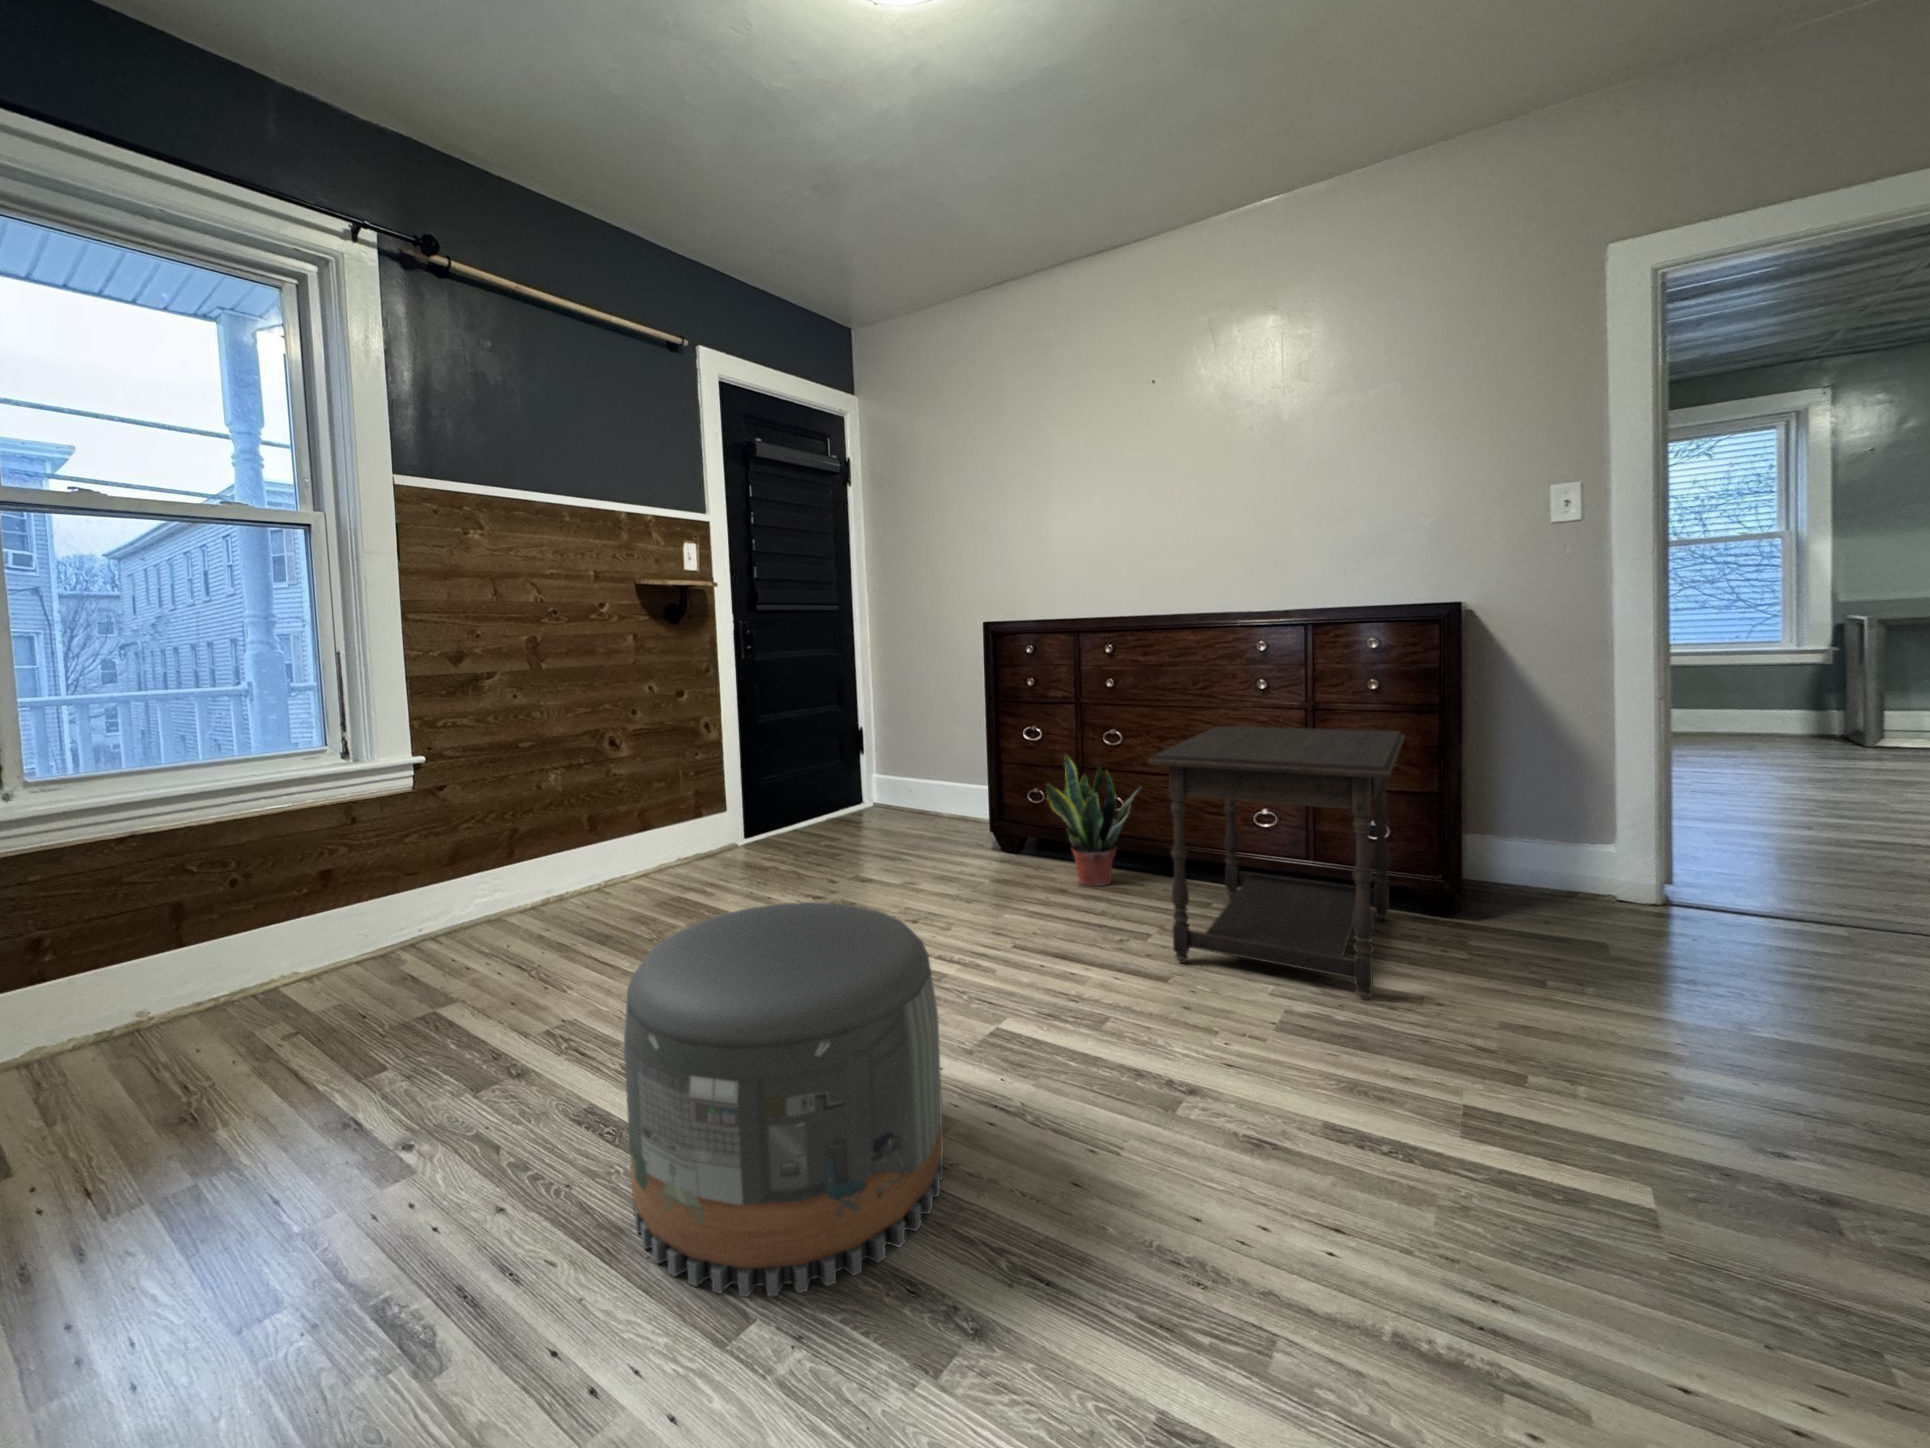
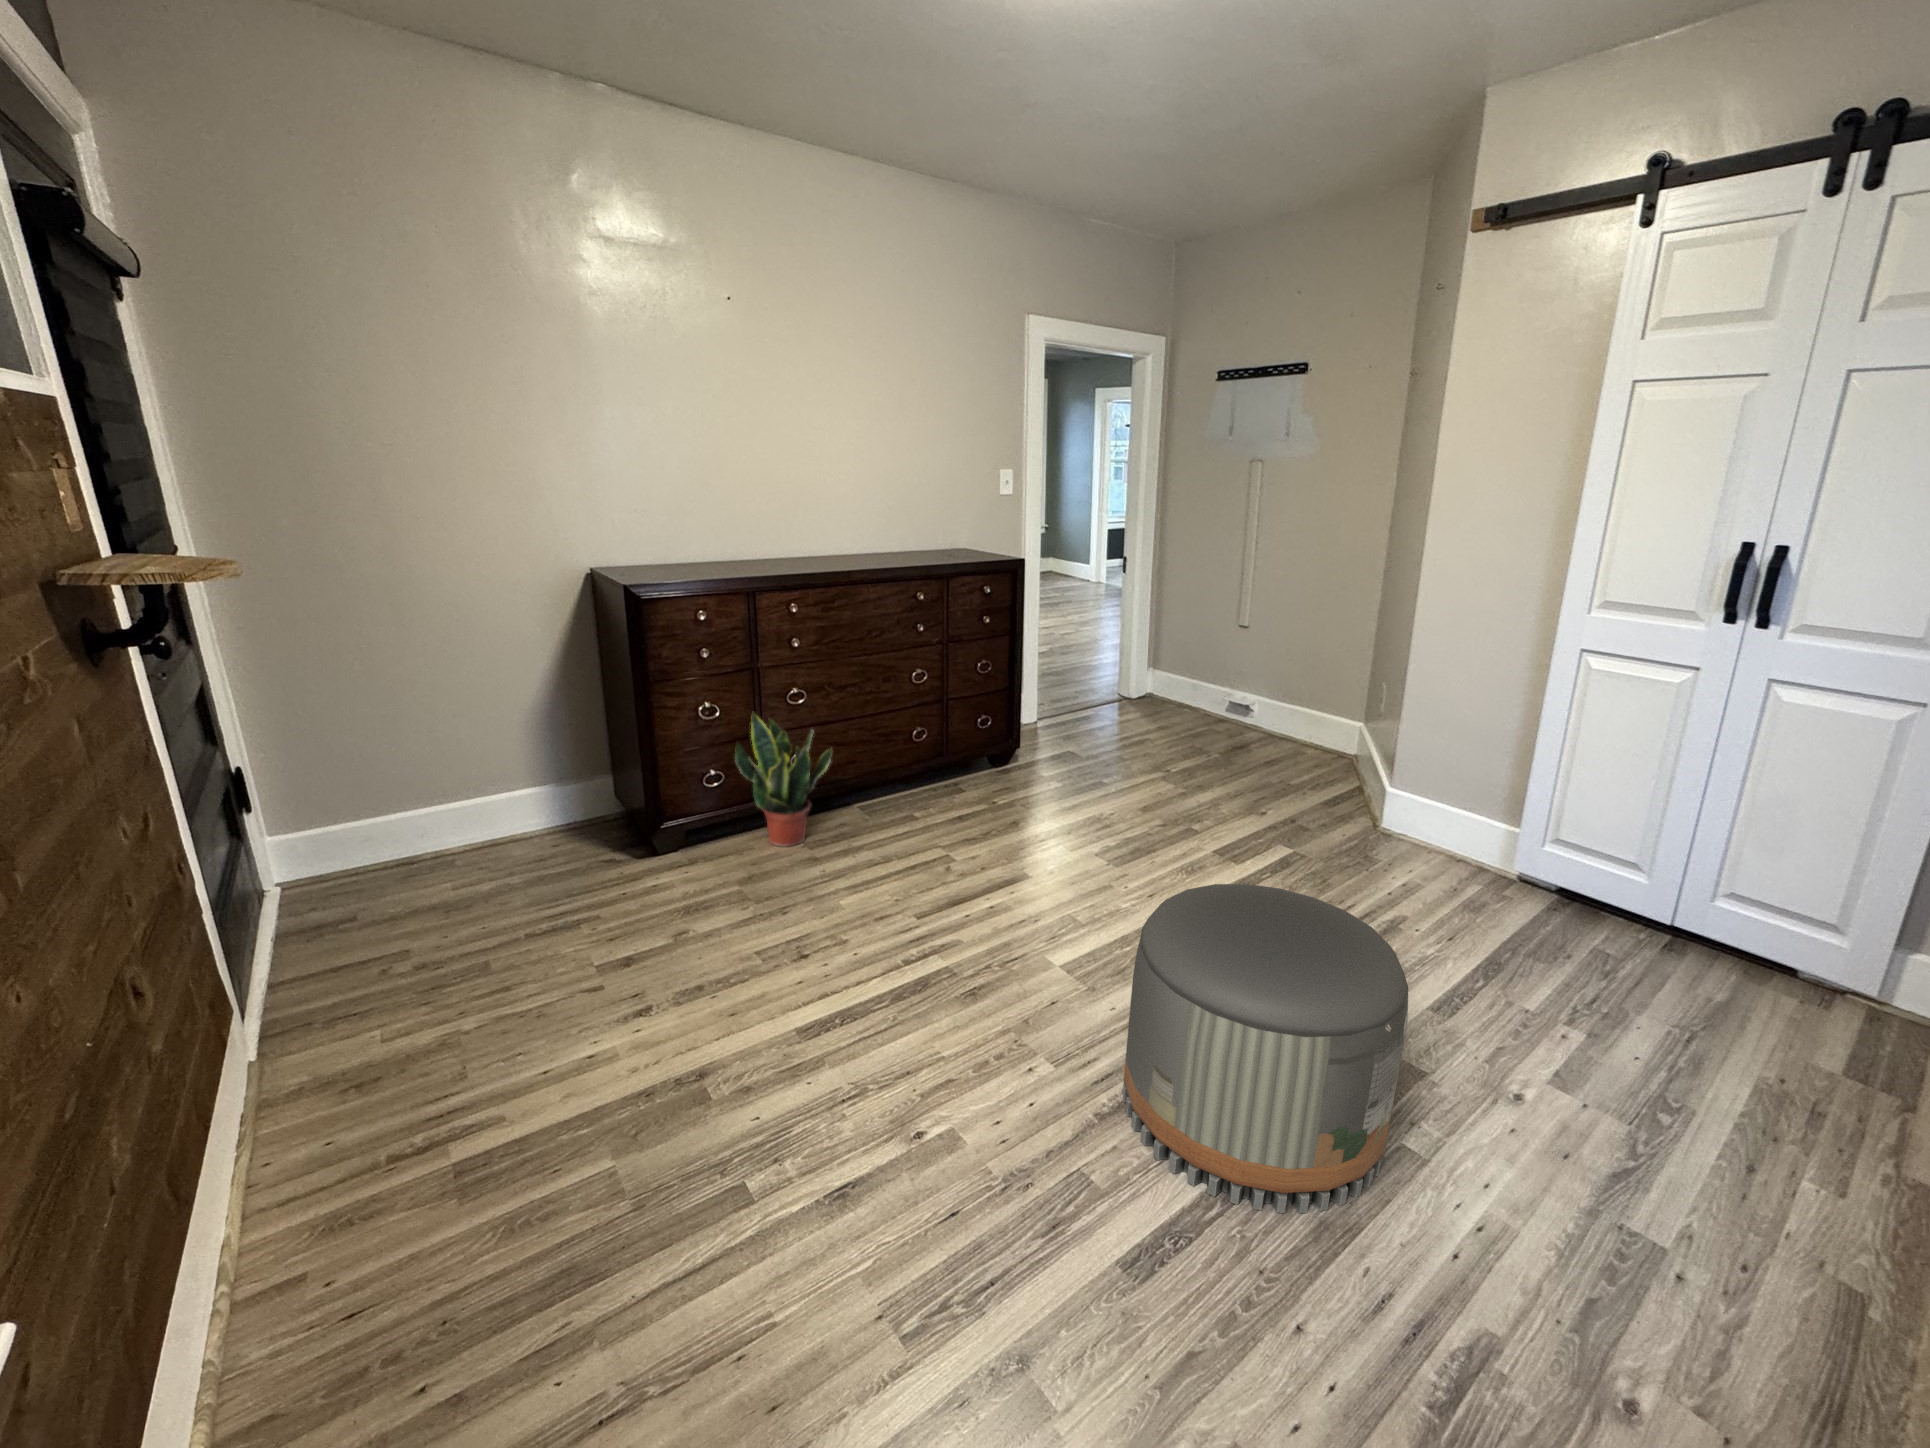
side table: present [1148,726,1404,1000] -> none [877,645,1126,864]

